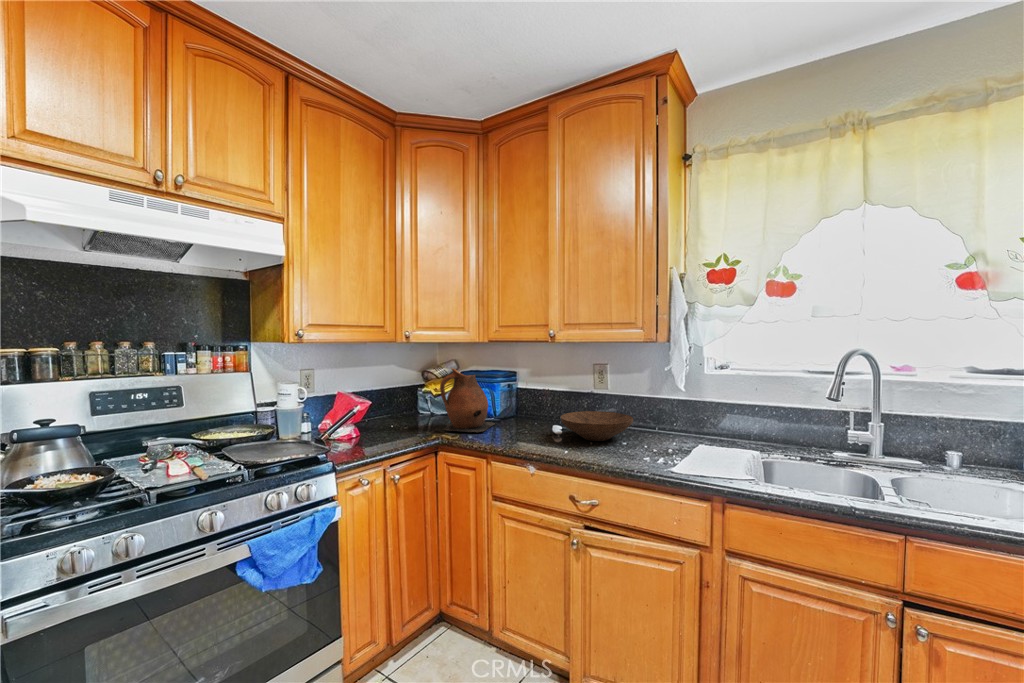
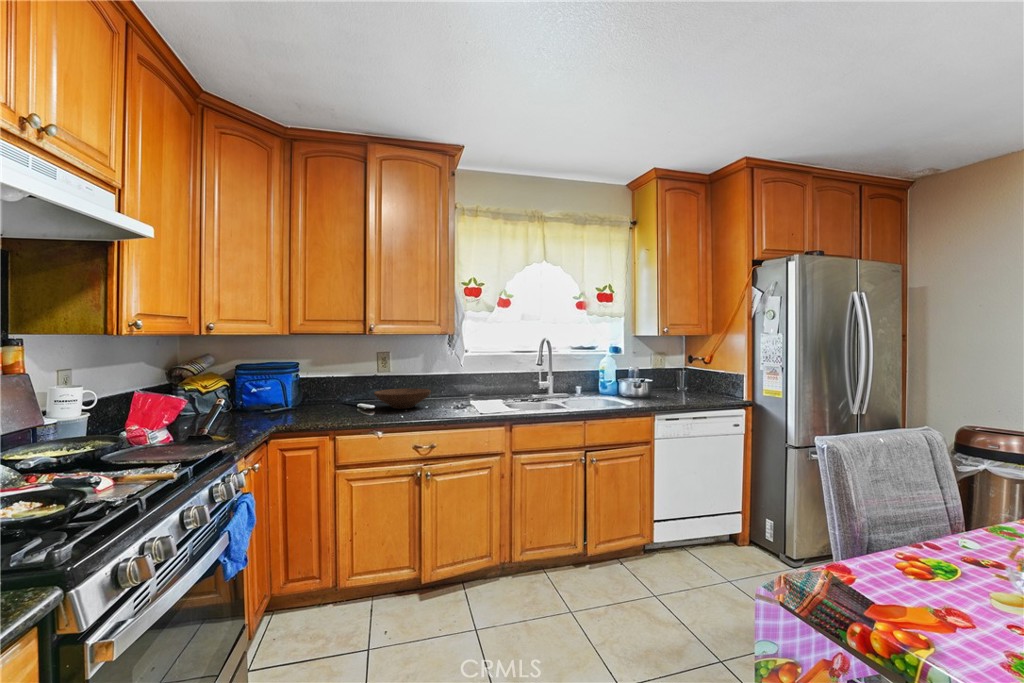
ceramic pitcher: present [440,369,495,433] -> none [248,359,305,420]

